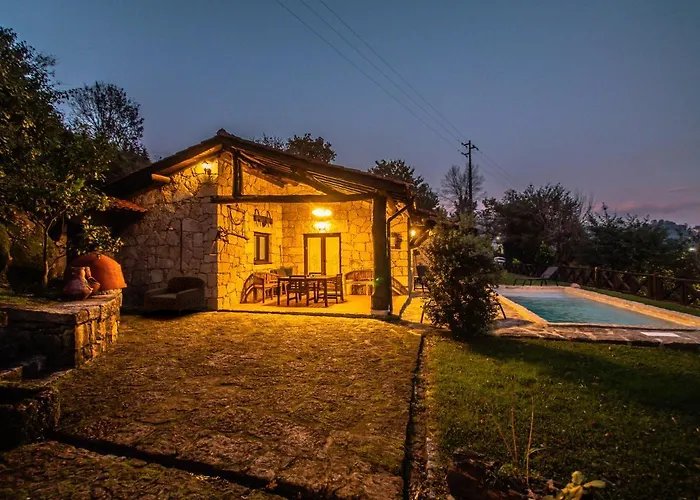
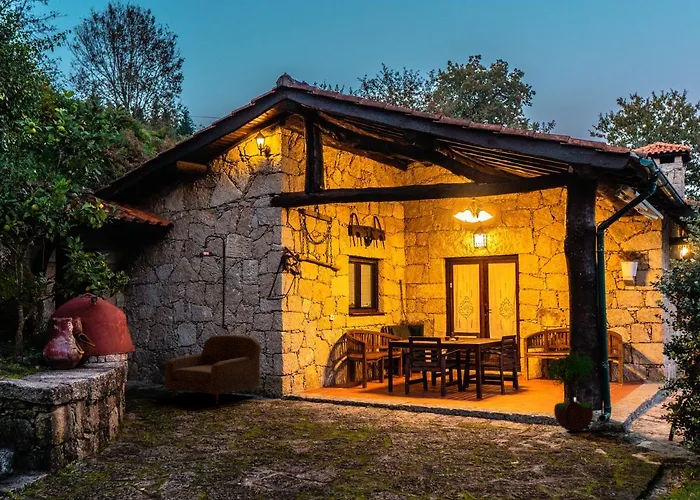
potted tree: none [363,279,388,320] -> present [545,351,593,431]

